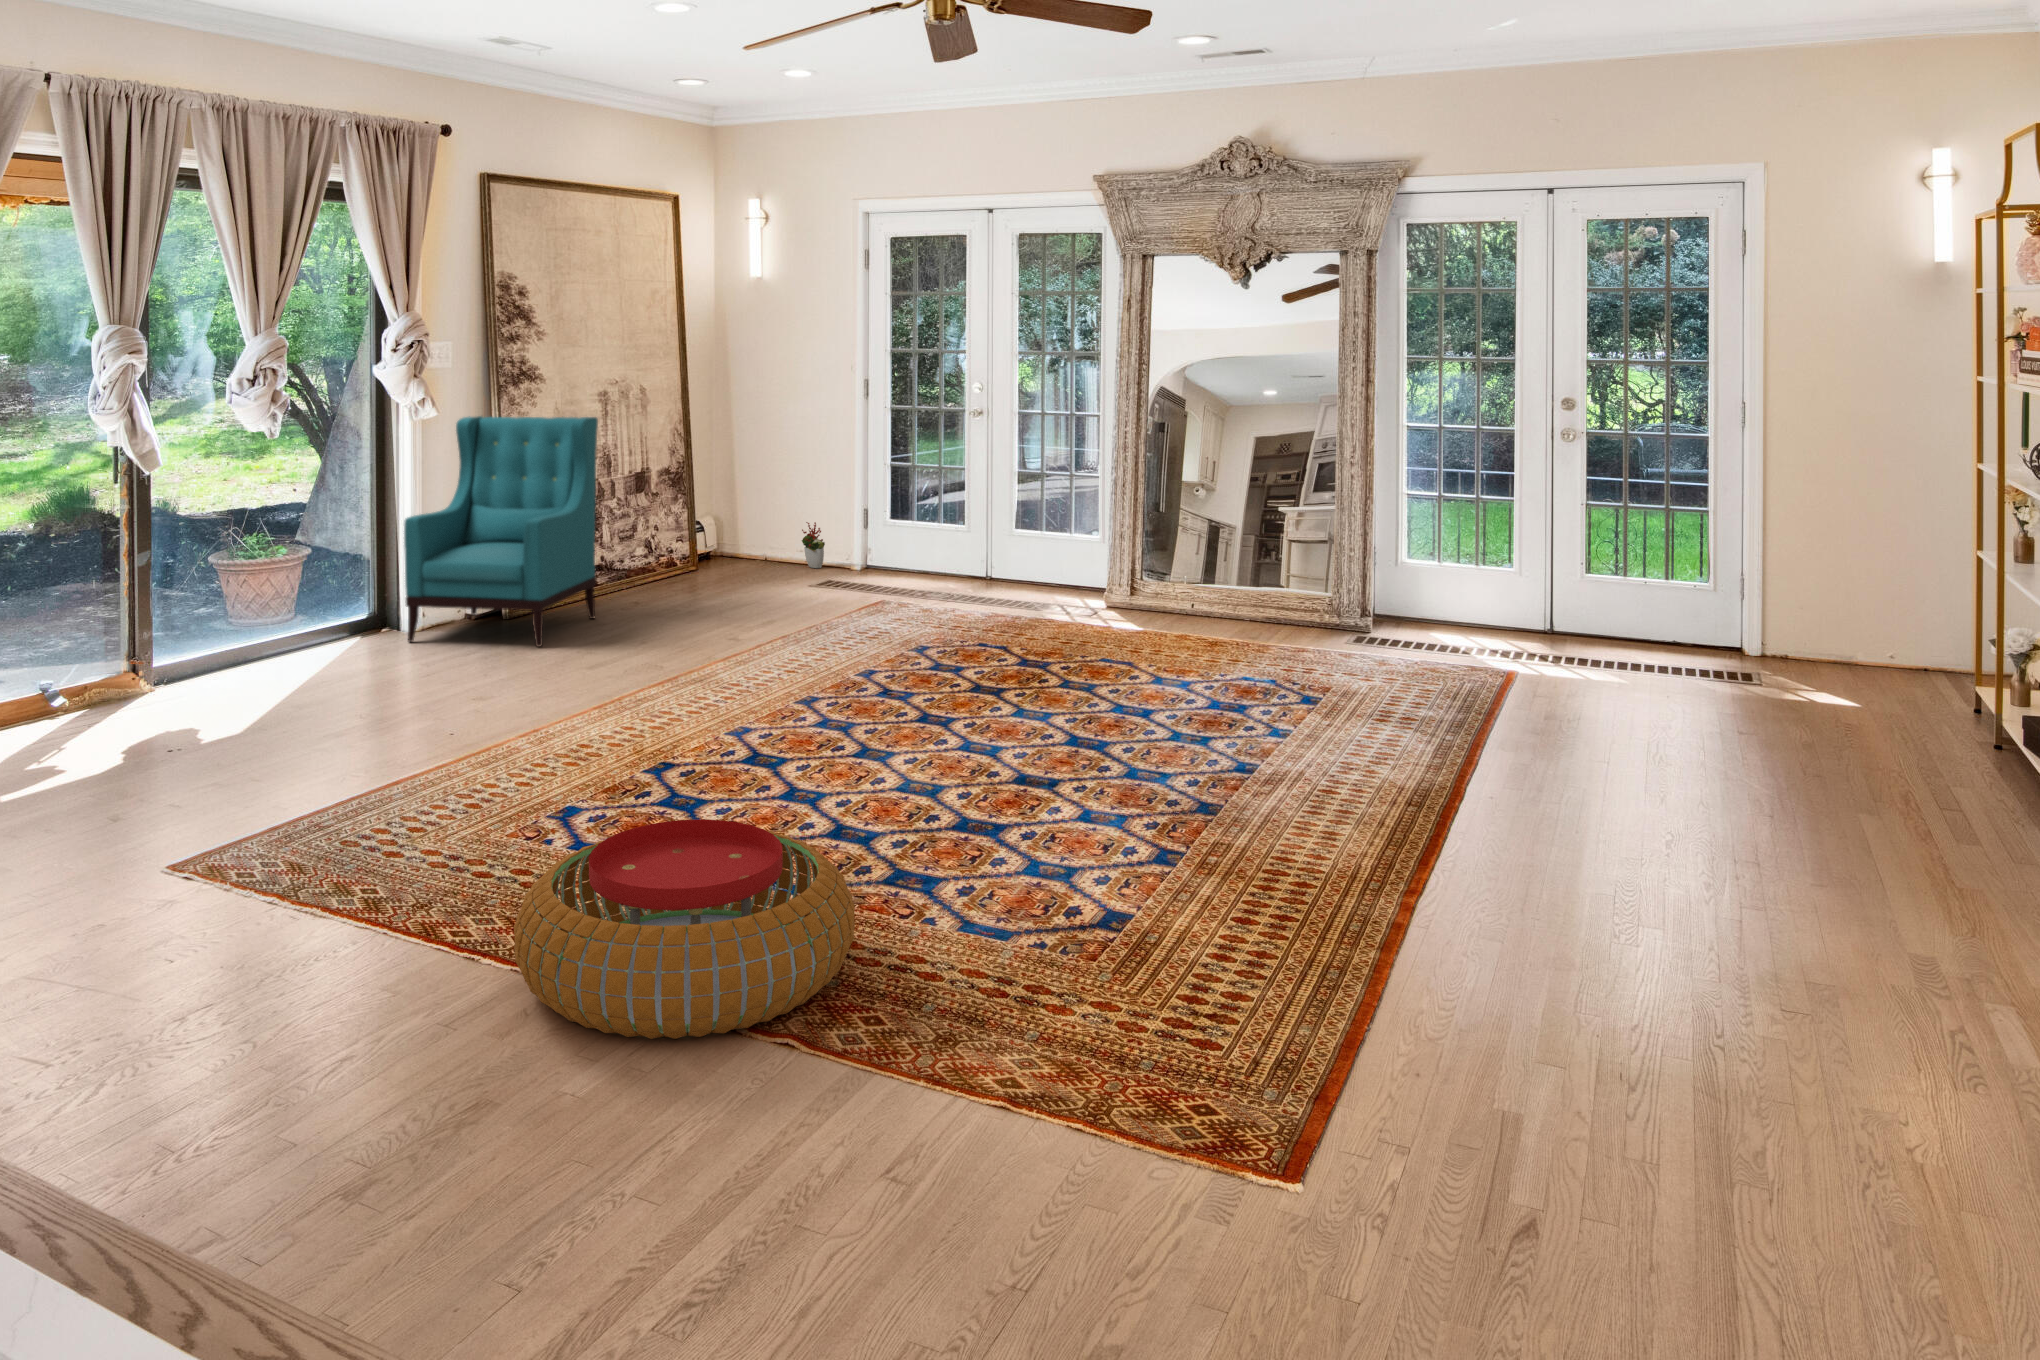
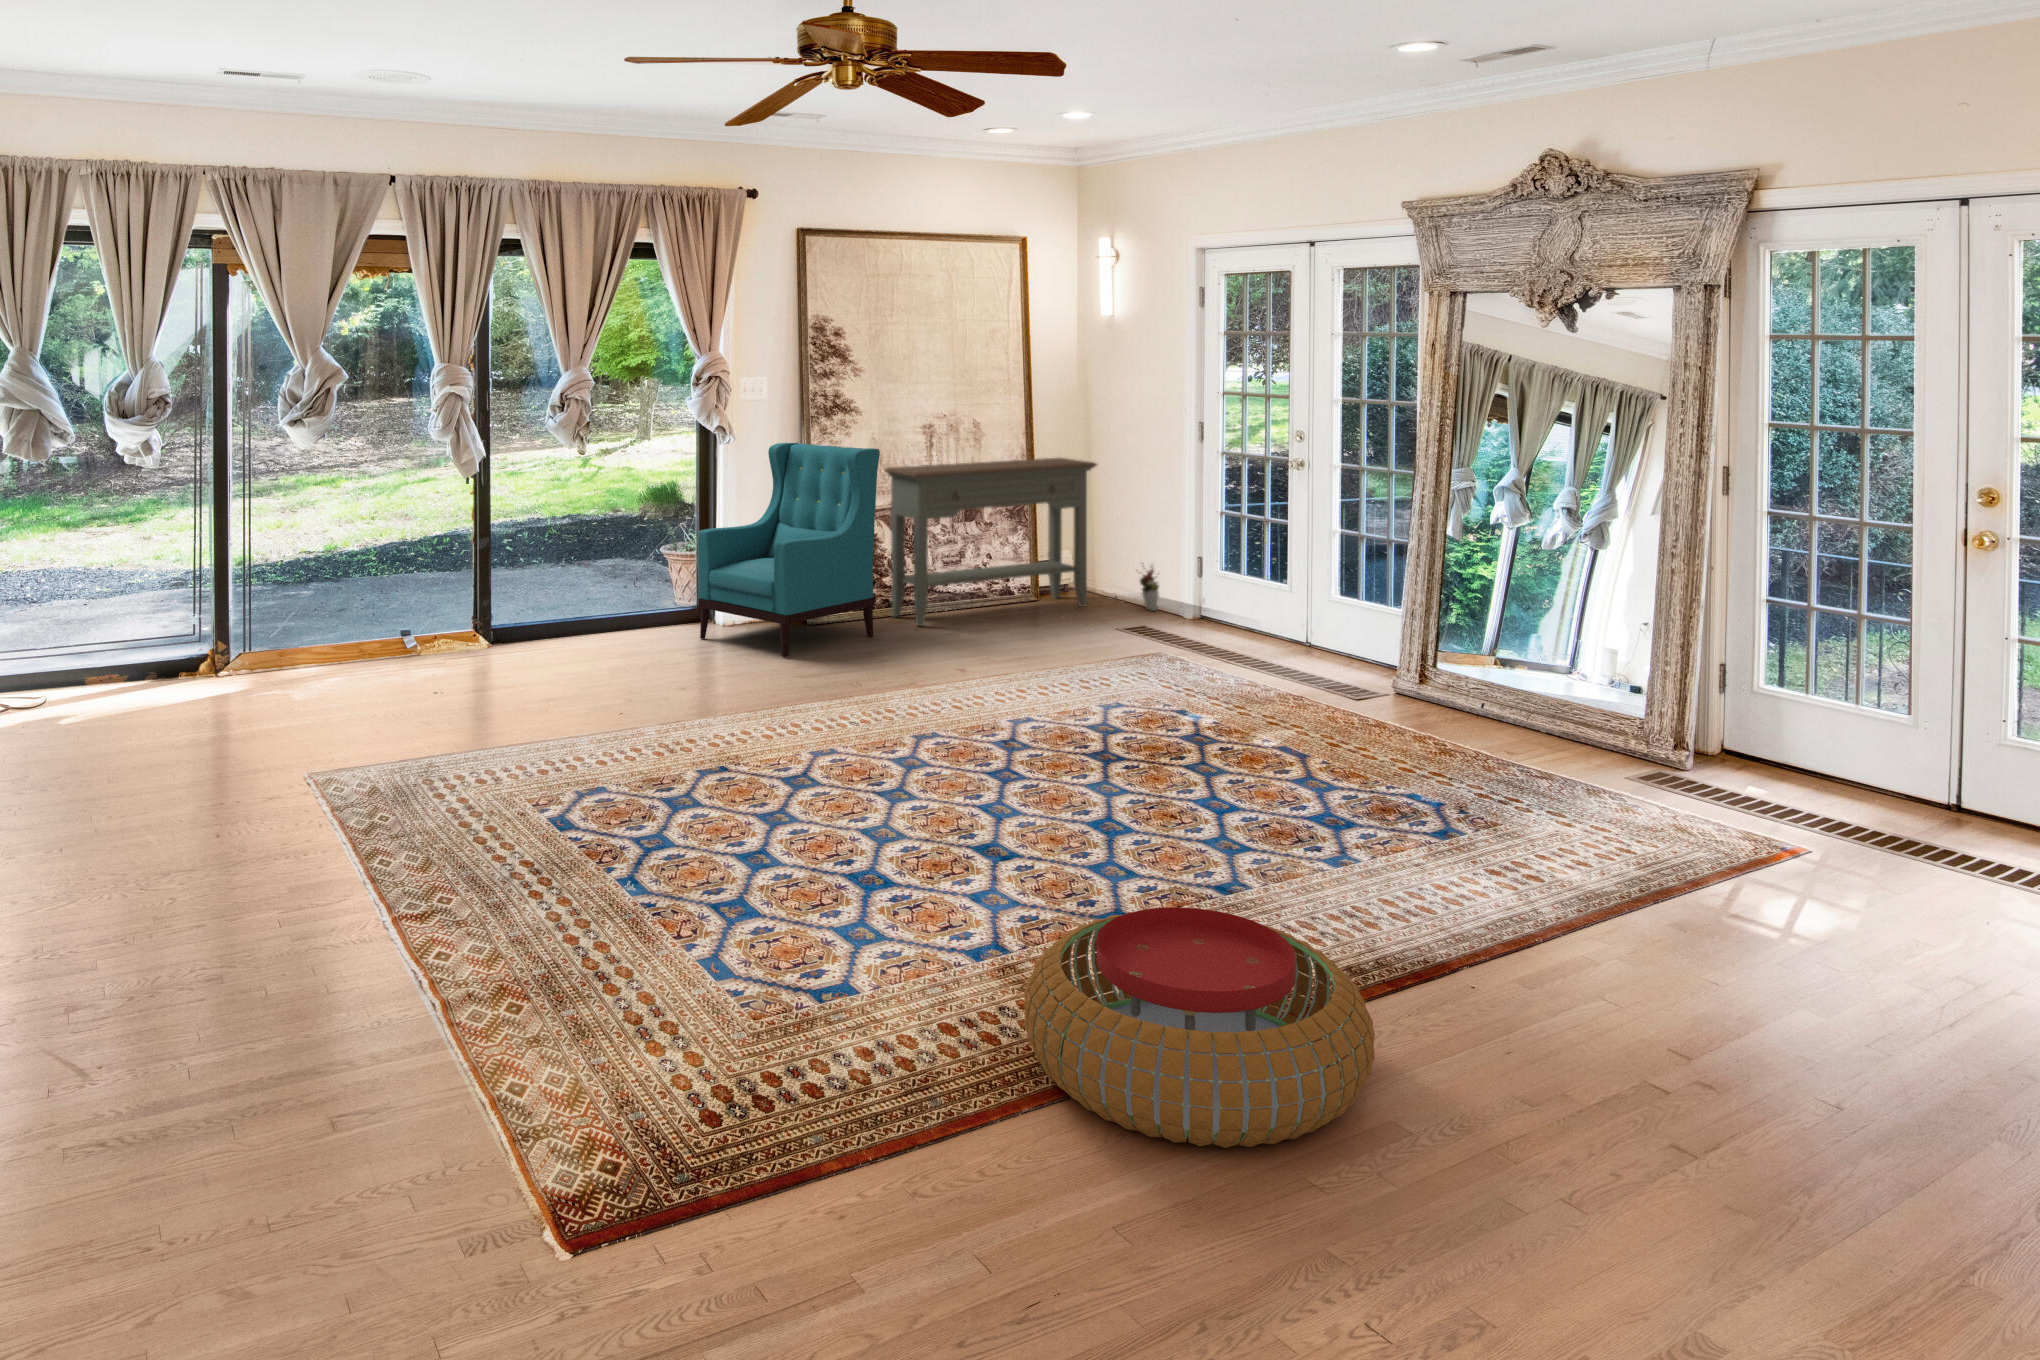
console table: none [573,425,762,604] -> present [885,458,1097,626]
pouf: present [514,819,855,1039] -> present [1024,907,1375,1148]

